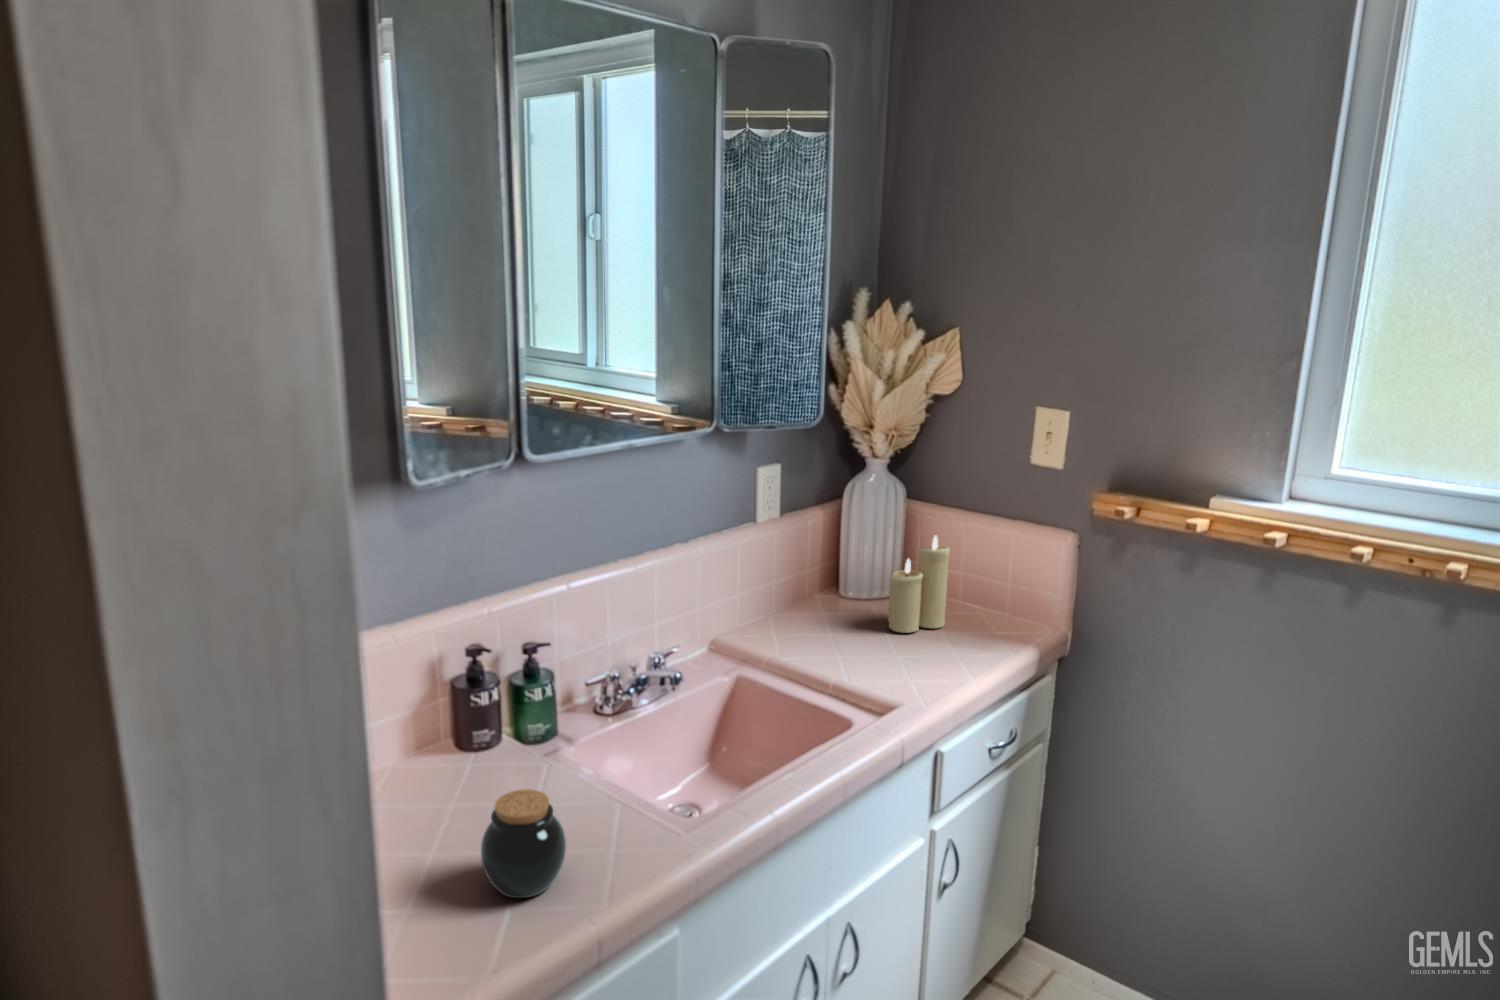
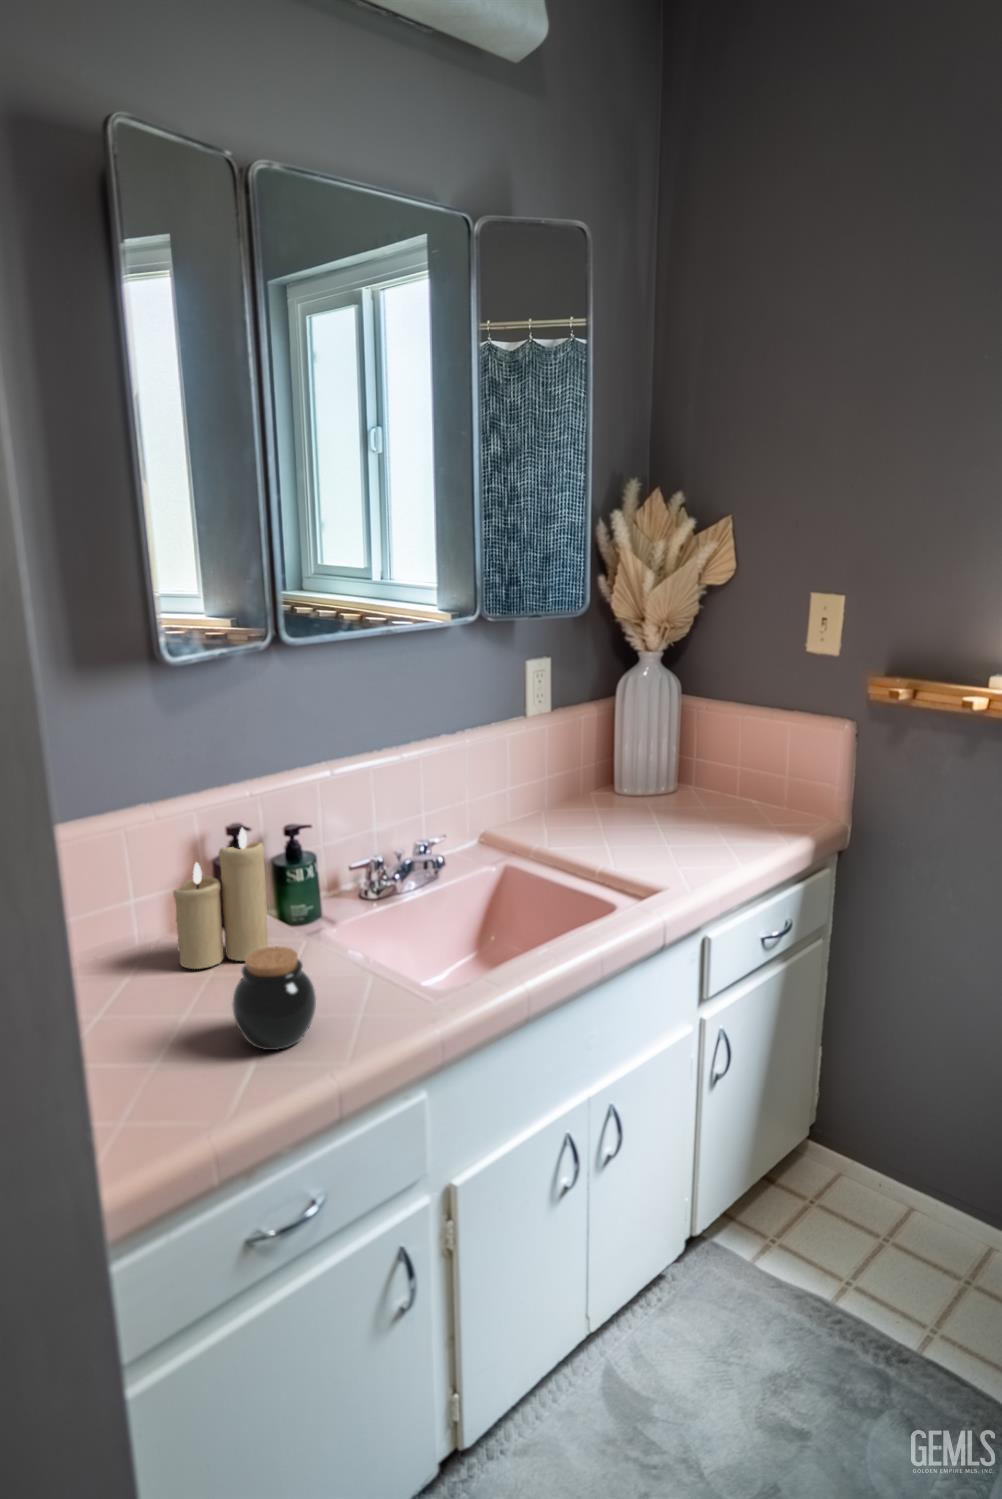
candle: present [888,535,950,633] -> present [173,828,268,969]

